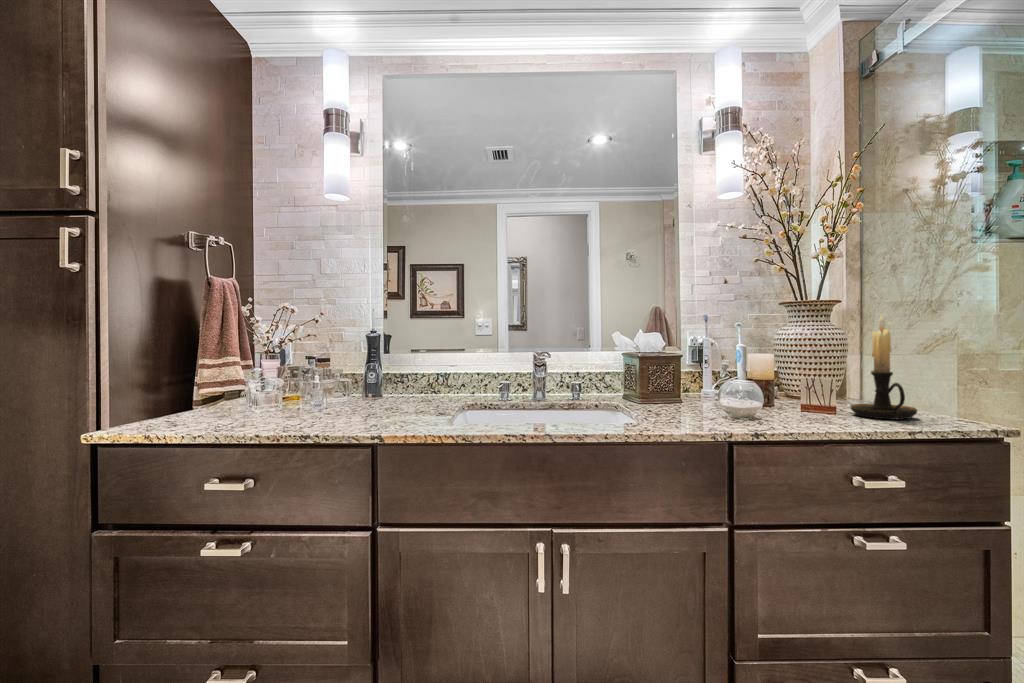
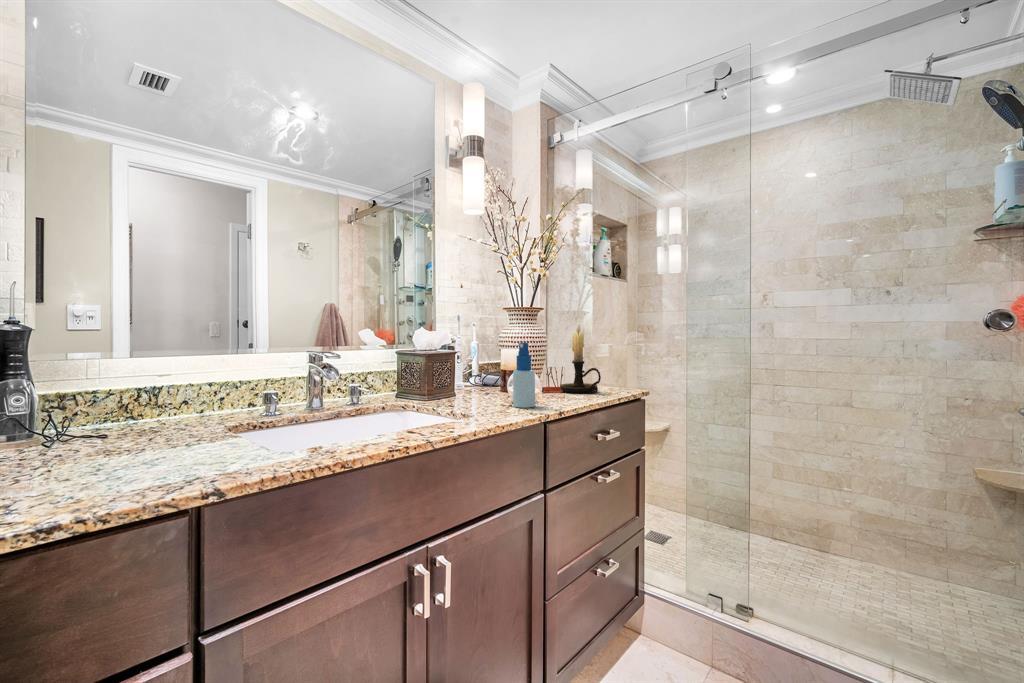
spray bottle: none [718,345,747,423] -> present [513,343,535,408]

